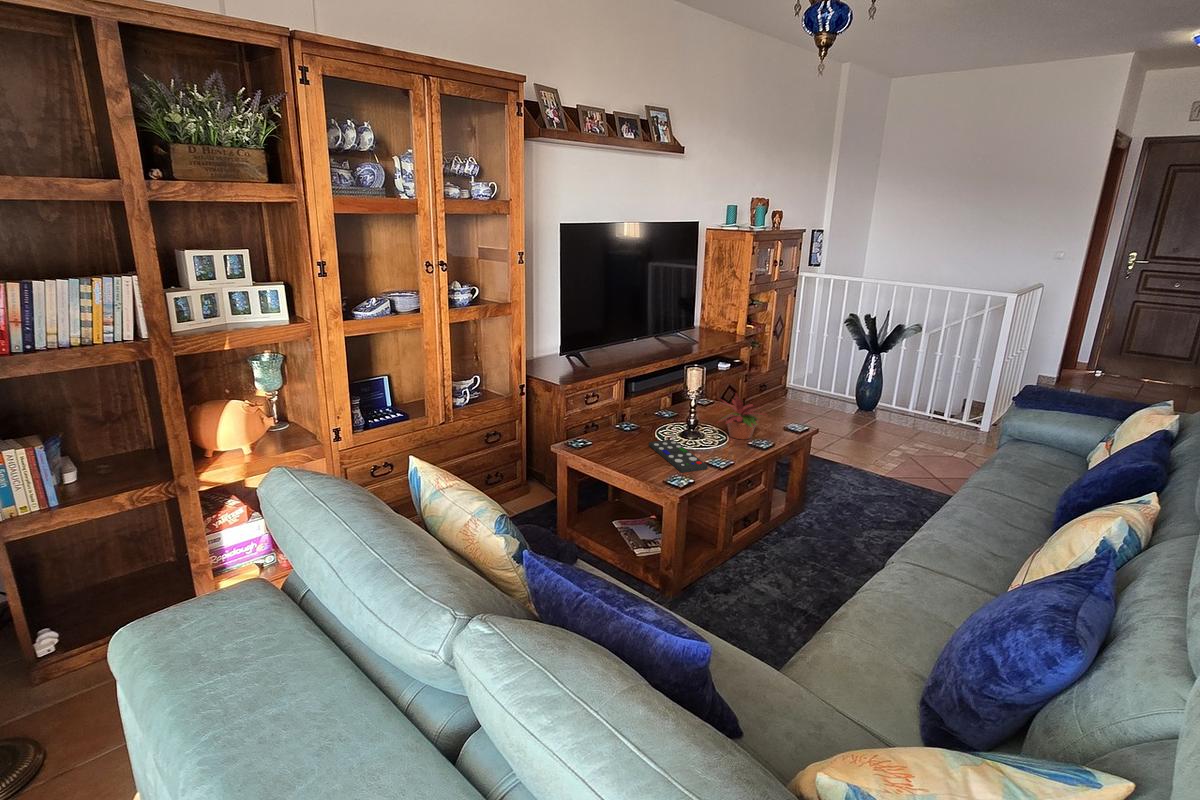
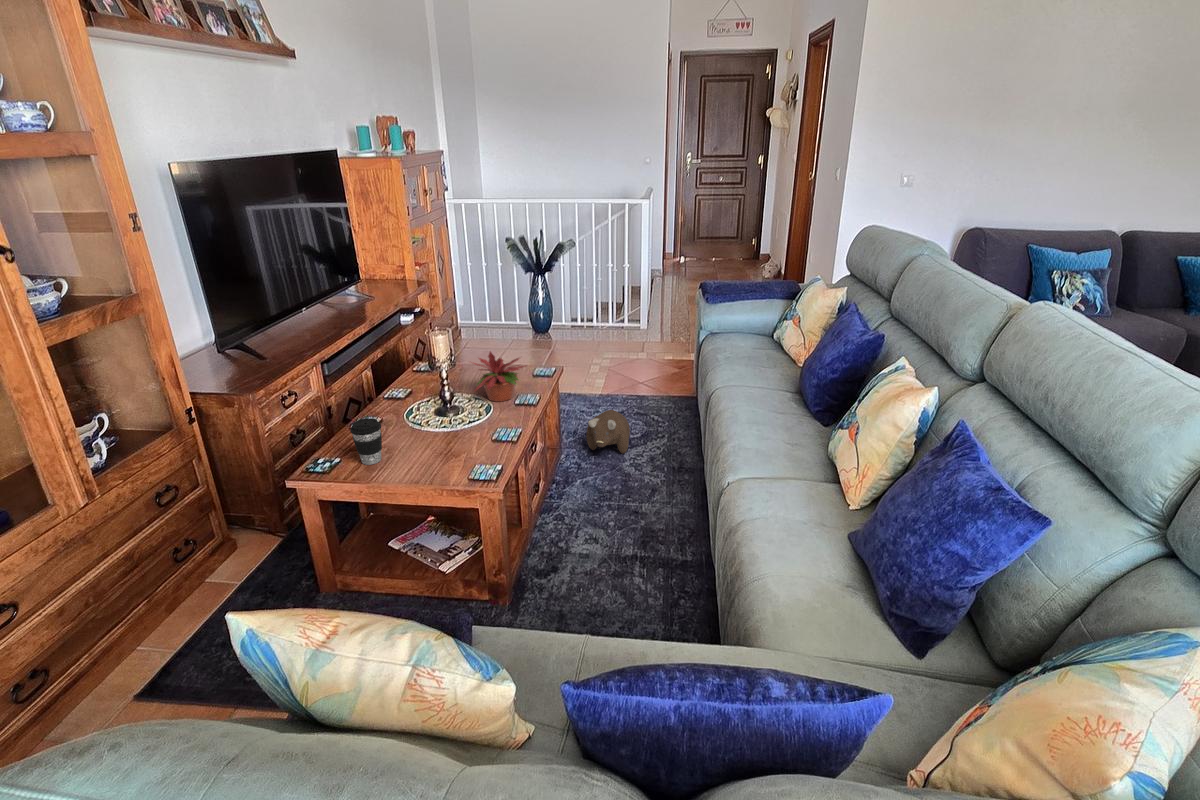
coffee cup: none [601,417,623,452] -> present [350,418,382,465]
remote control: present [649,439,708,472] -> none [412,424,502,461]
plush toy: none [830,484,880,530] -> present [586,410,630,454]

